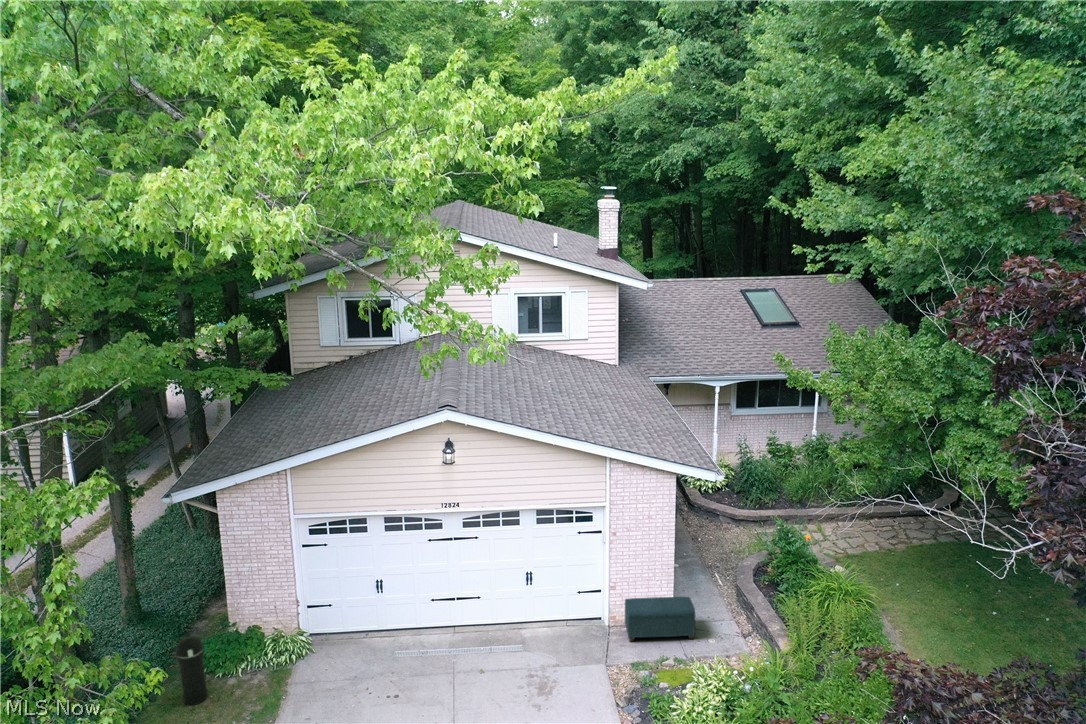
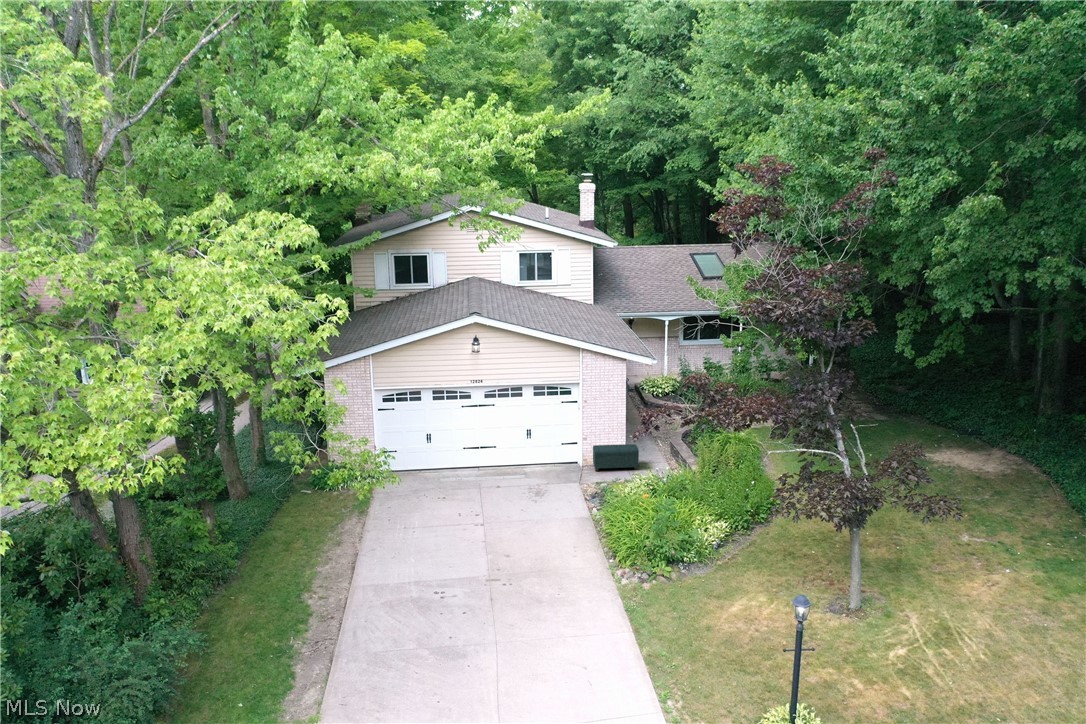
trash can: present [176,636,208,705] -> none [305,458,324,501]

